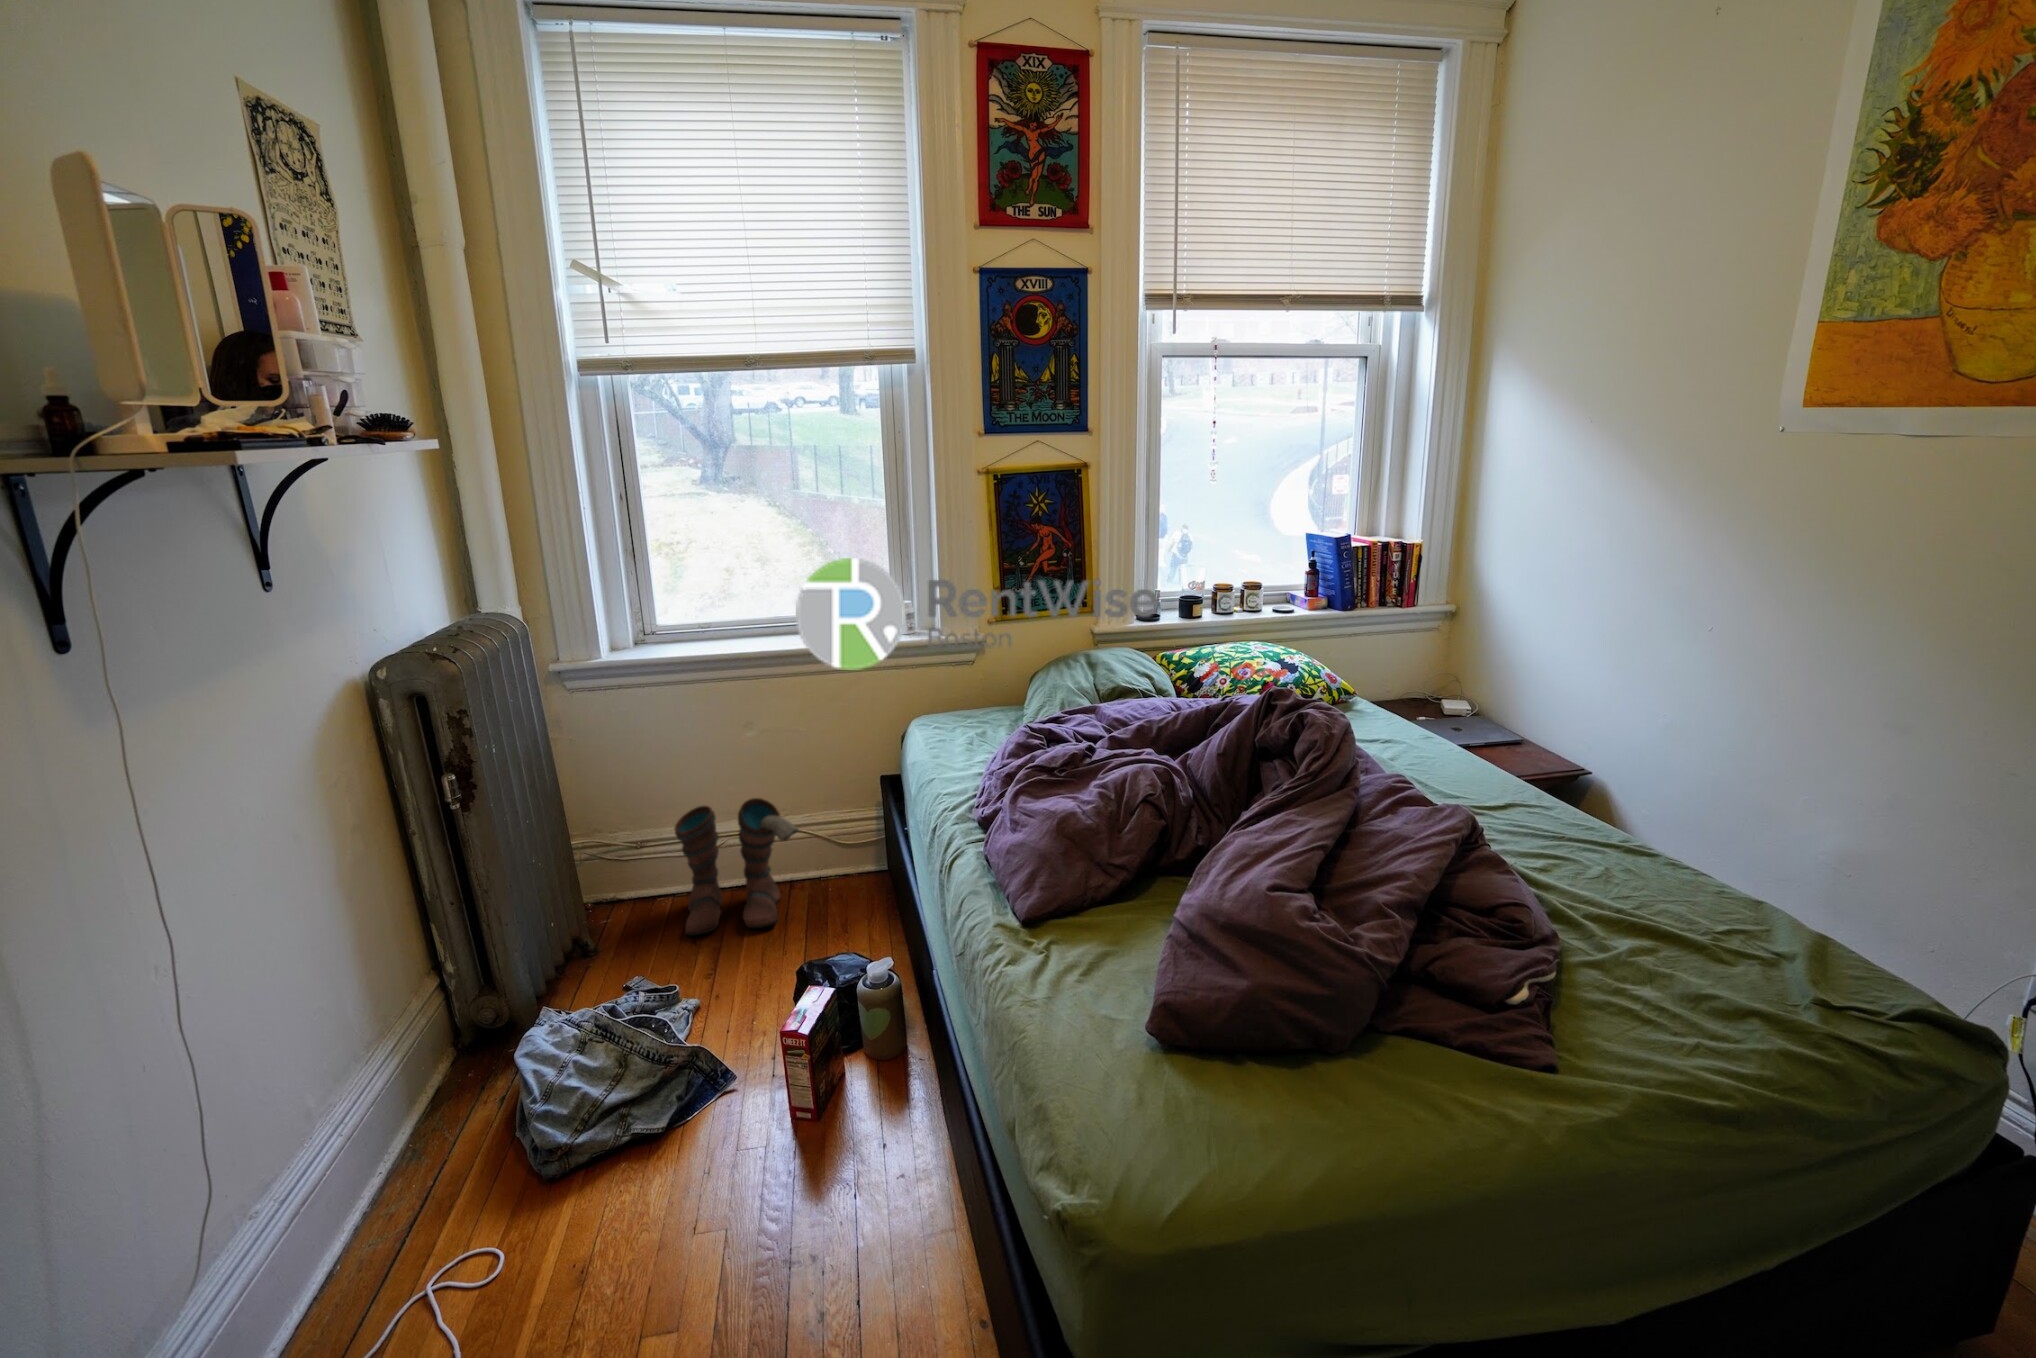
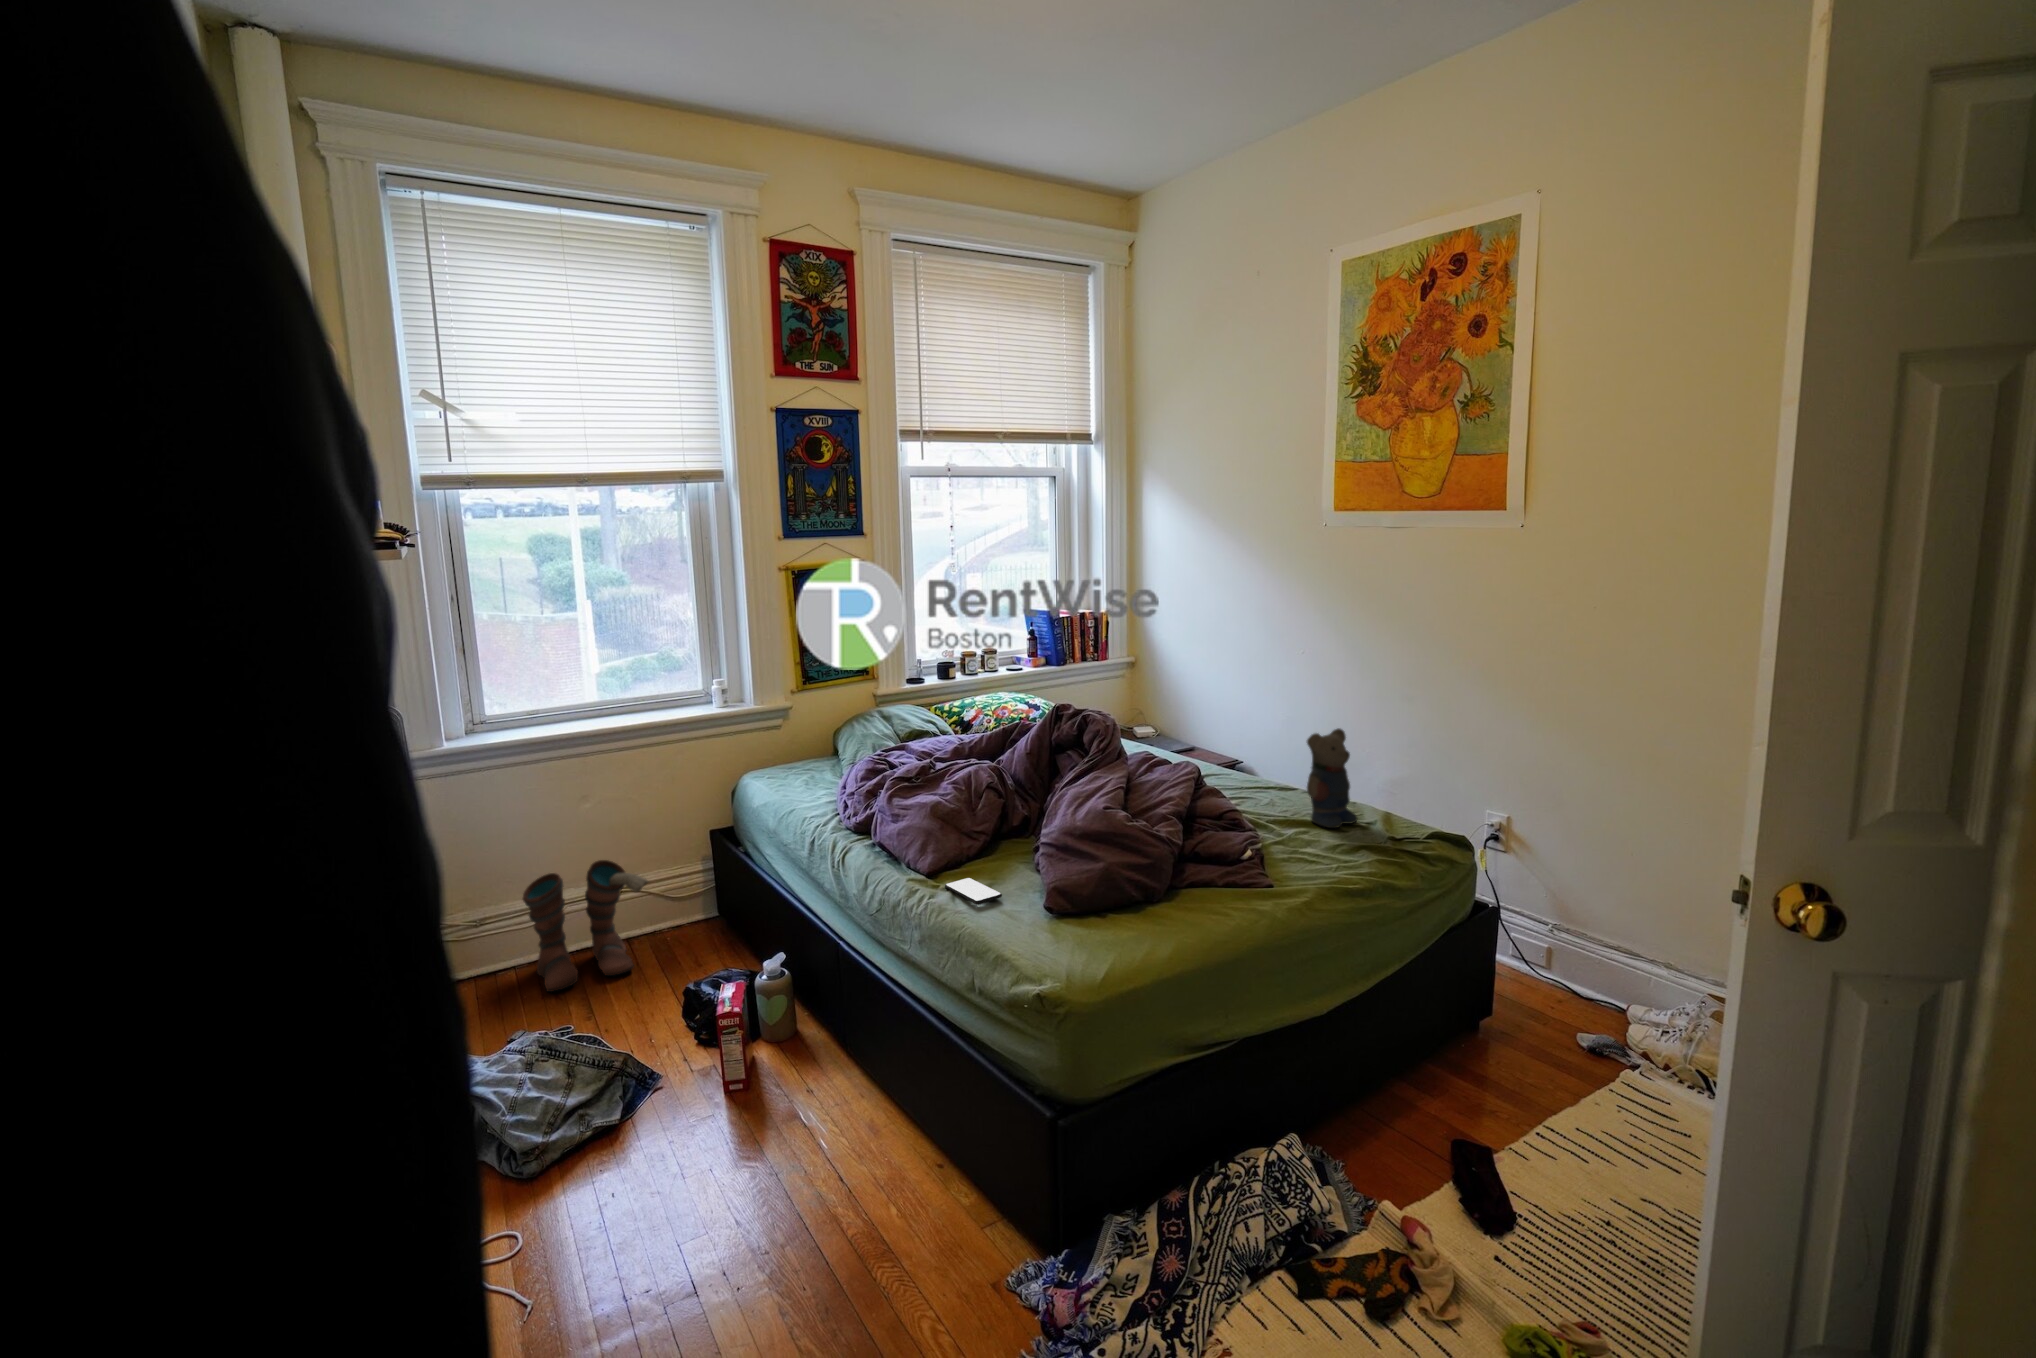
teddy bear: none [1663,789,1759,955] -> present [1307,728,1357,828]
smartphone: none [1042,934,1105,988] -> present [945,878,1002,905]

